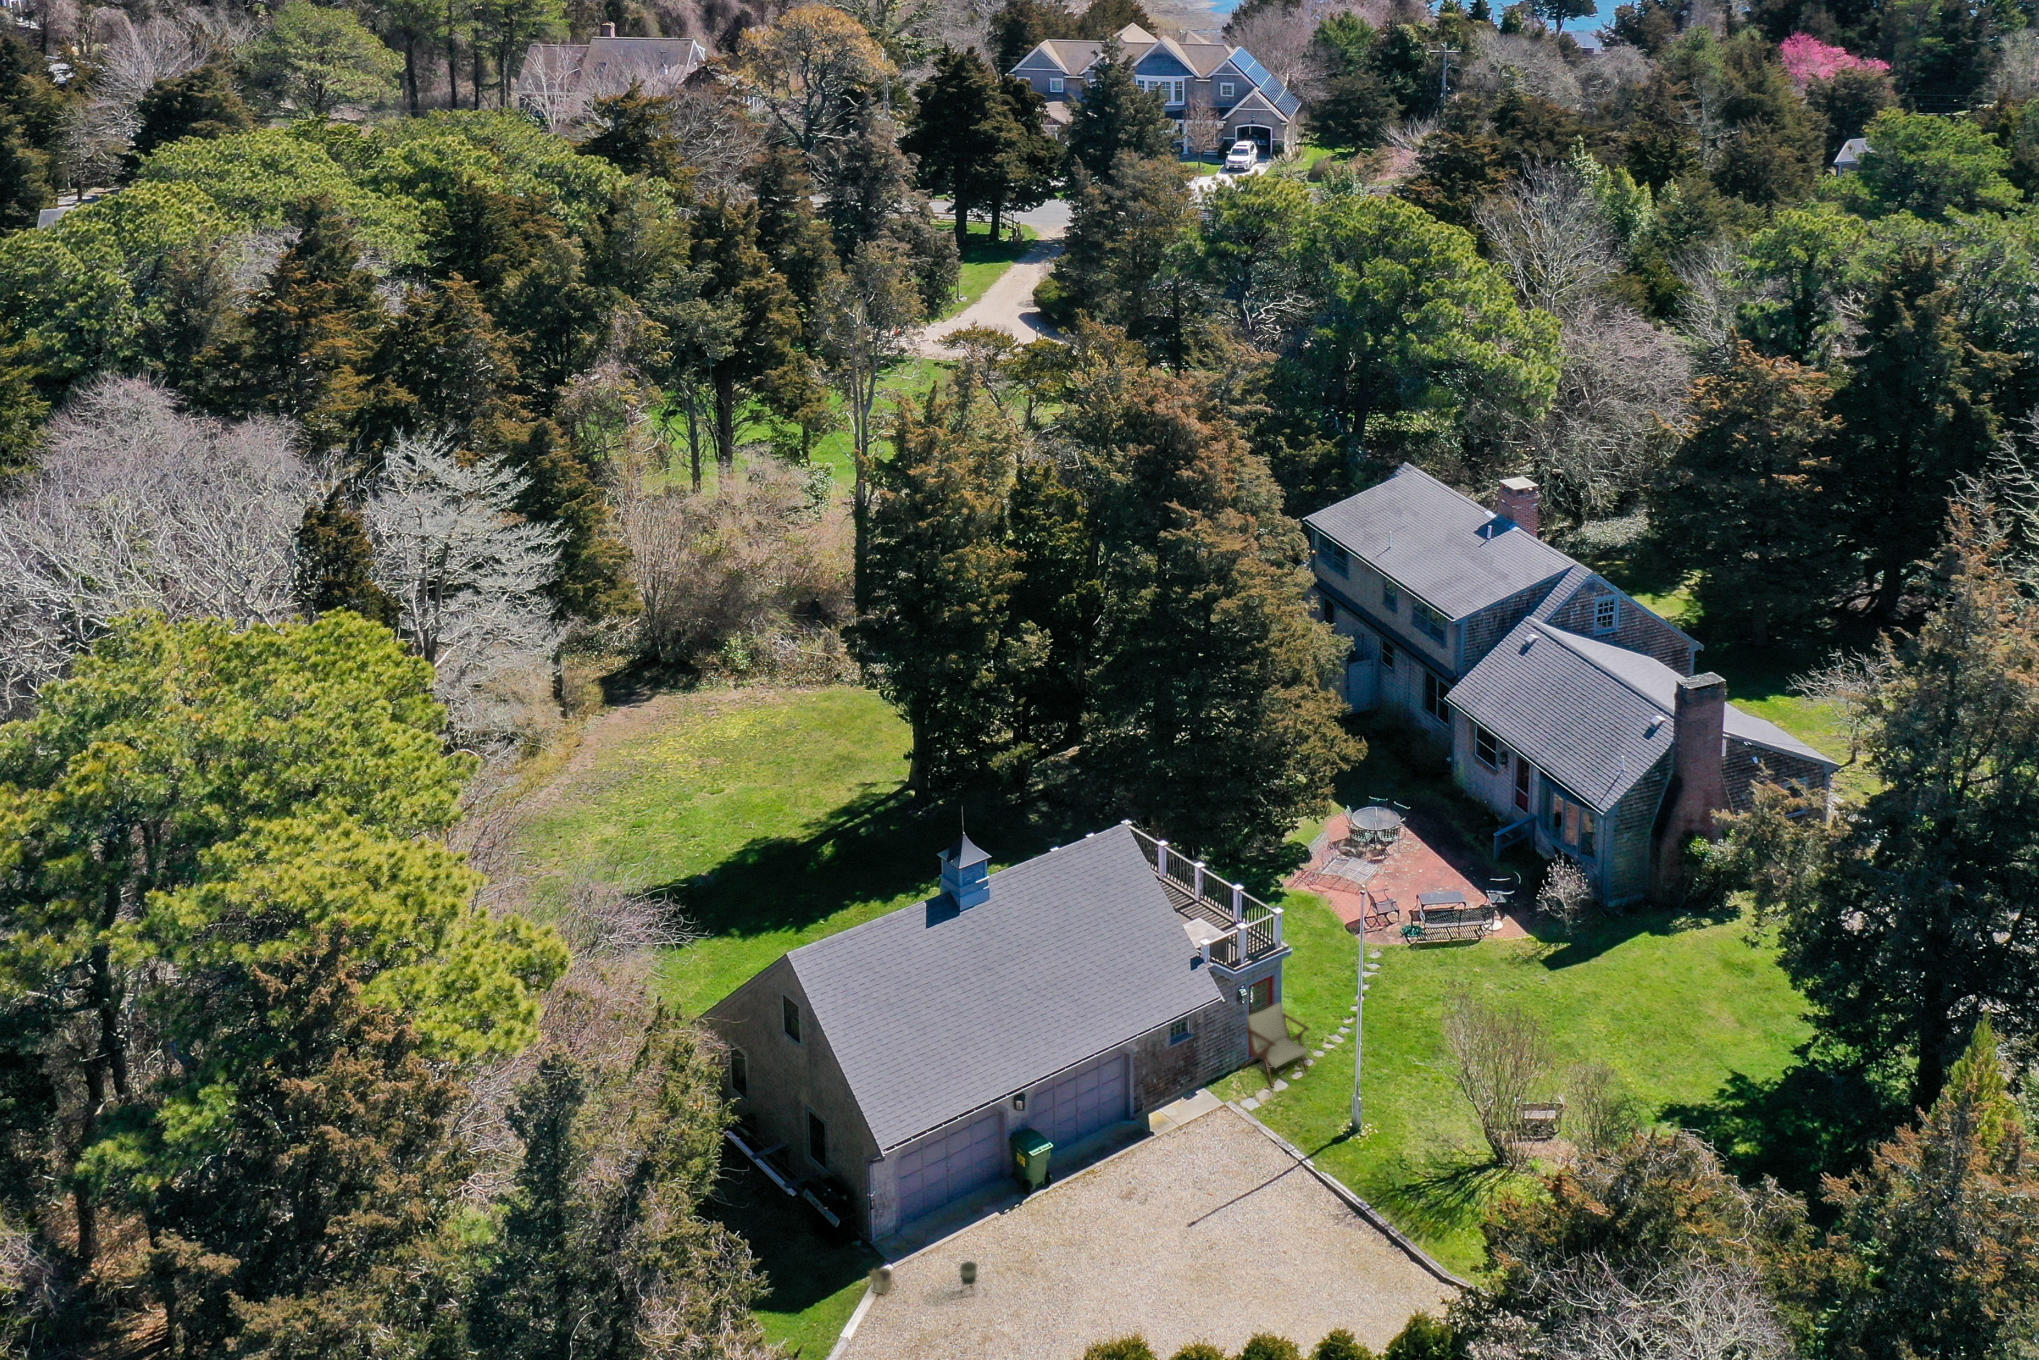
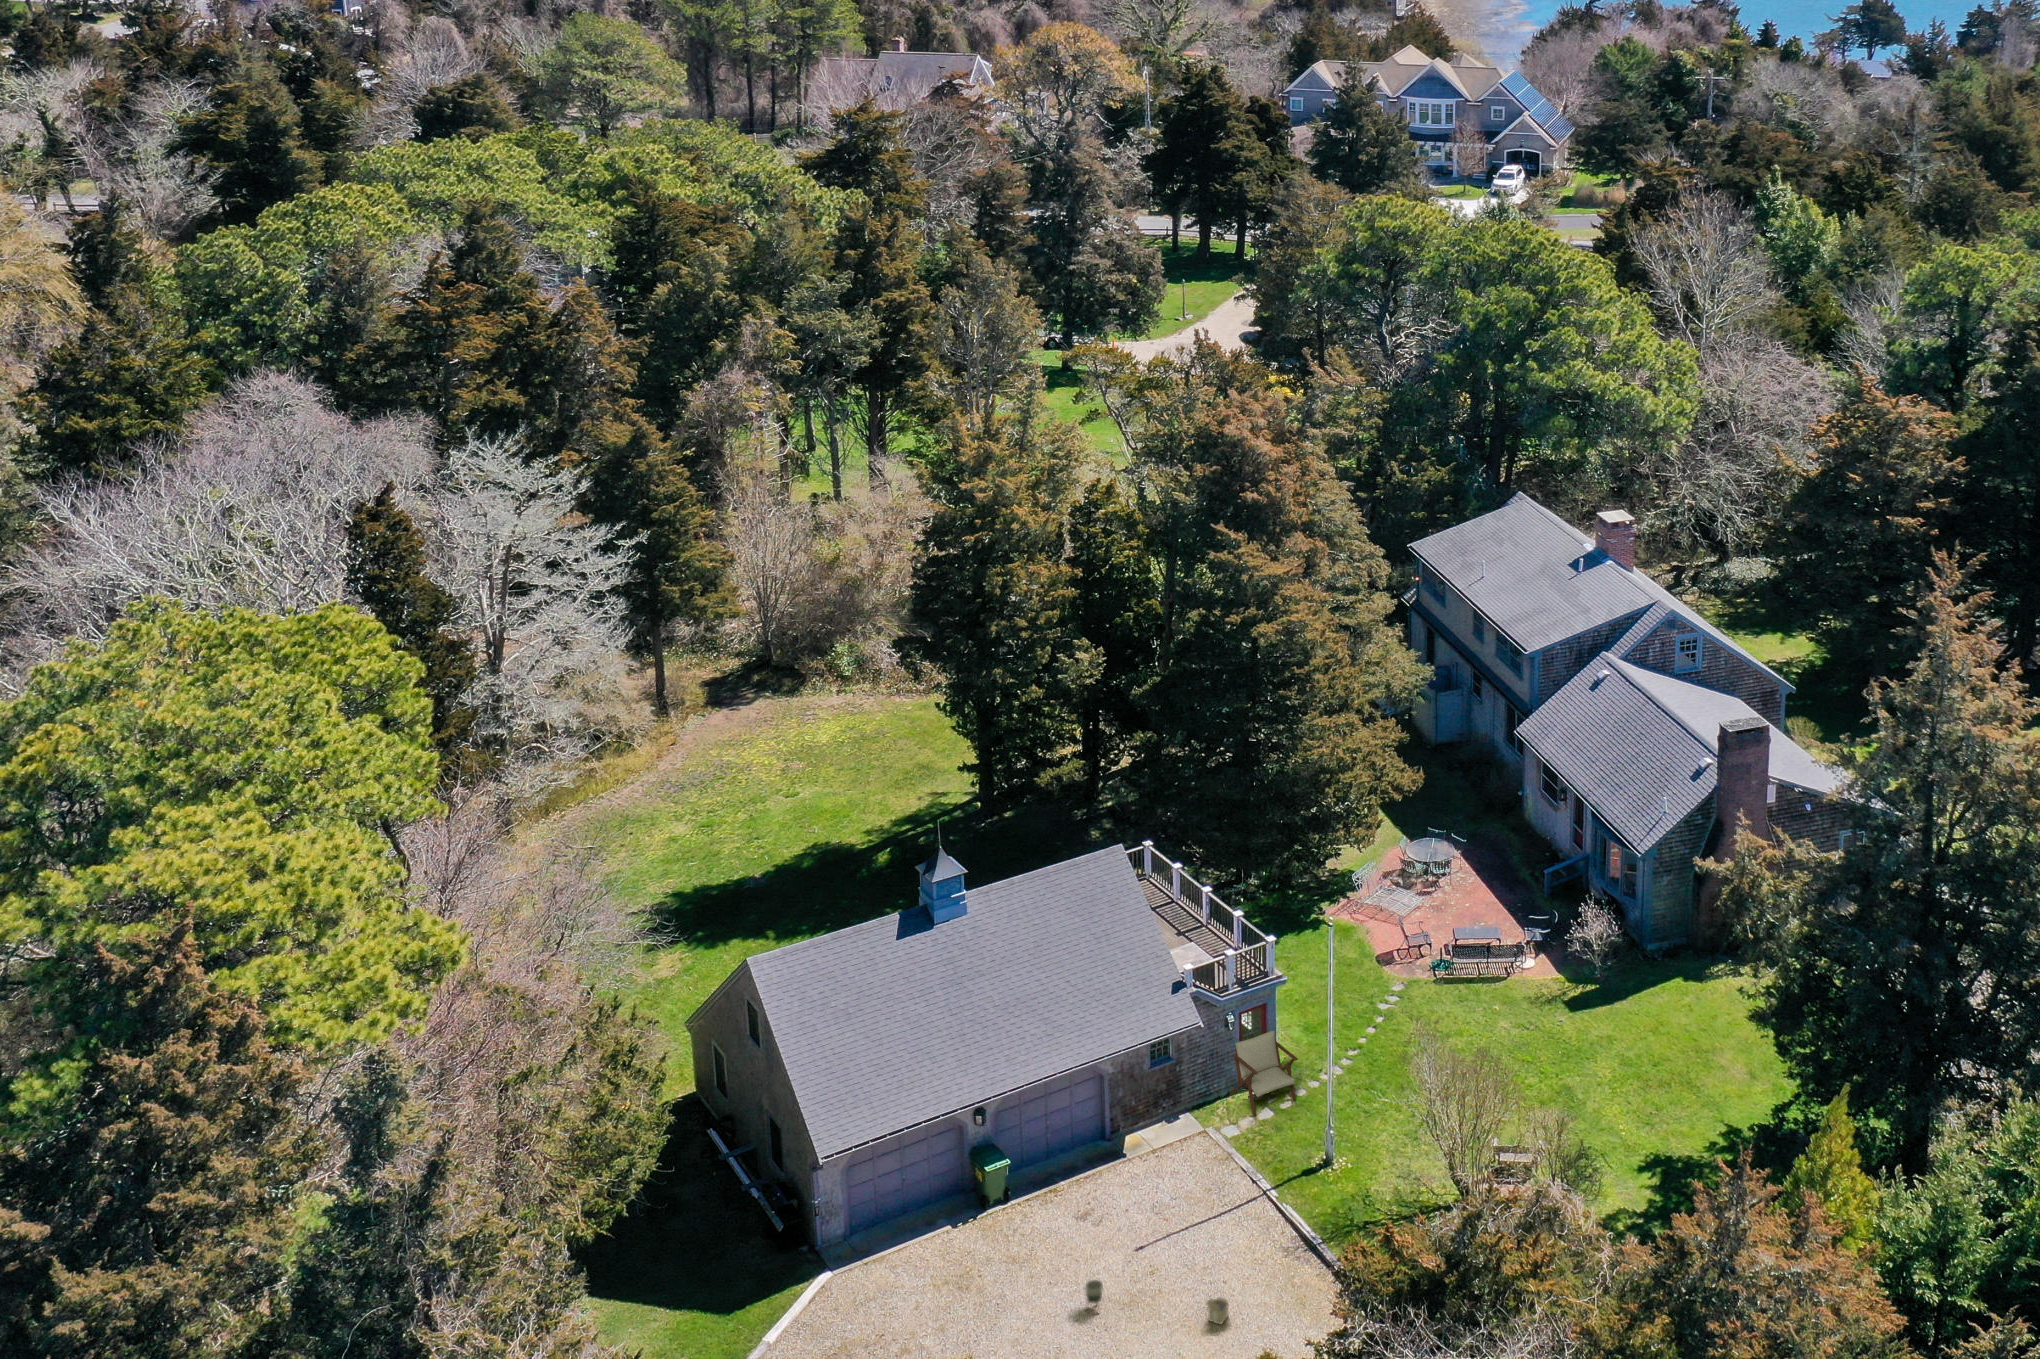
planter: present [960,1261,978,1292] -> present [1085,1280,1103,1308]
cardboard box: present [869,1267,892,1295] -> present [1207,1297,1229,1324]

